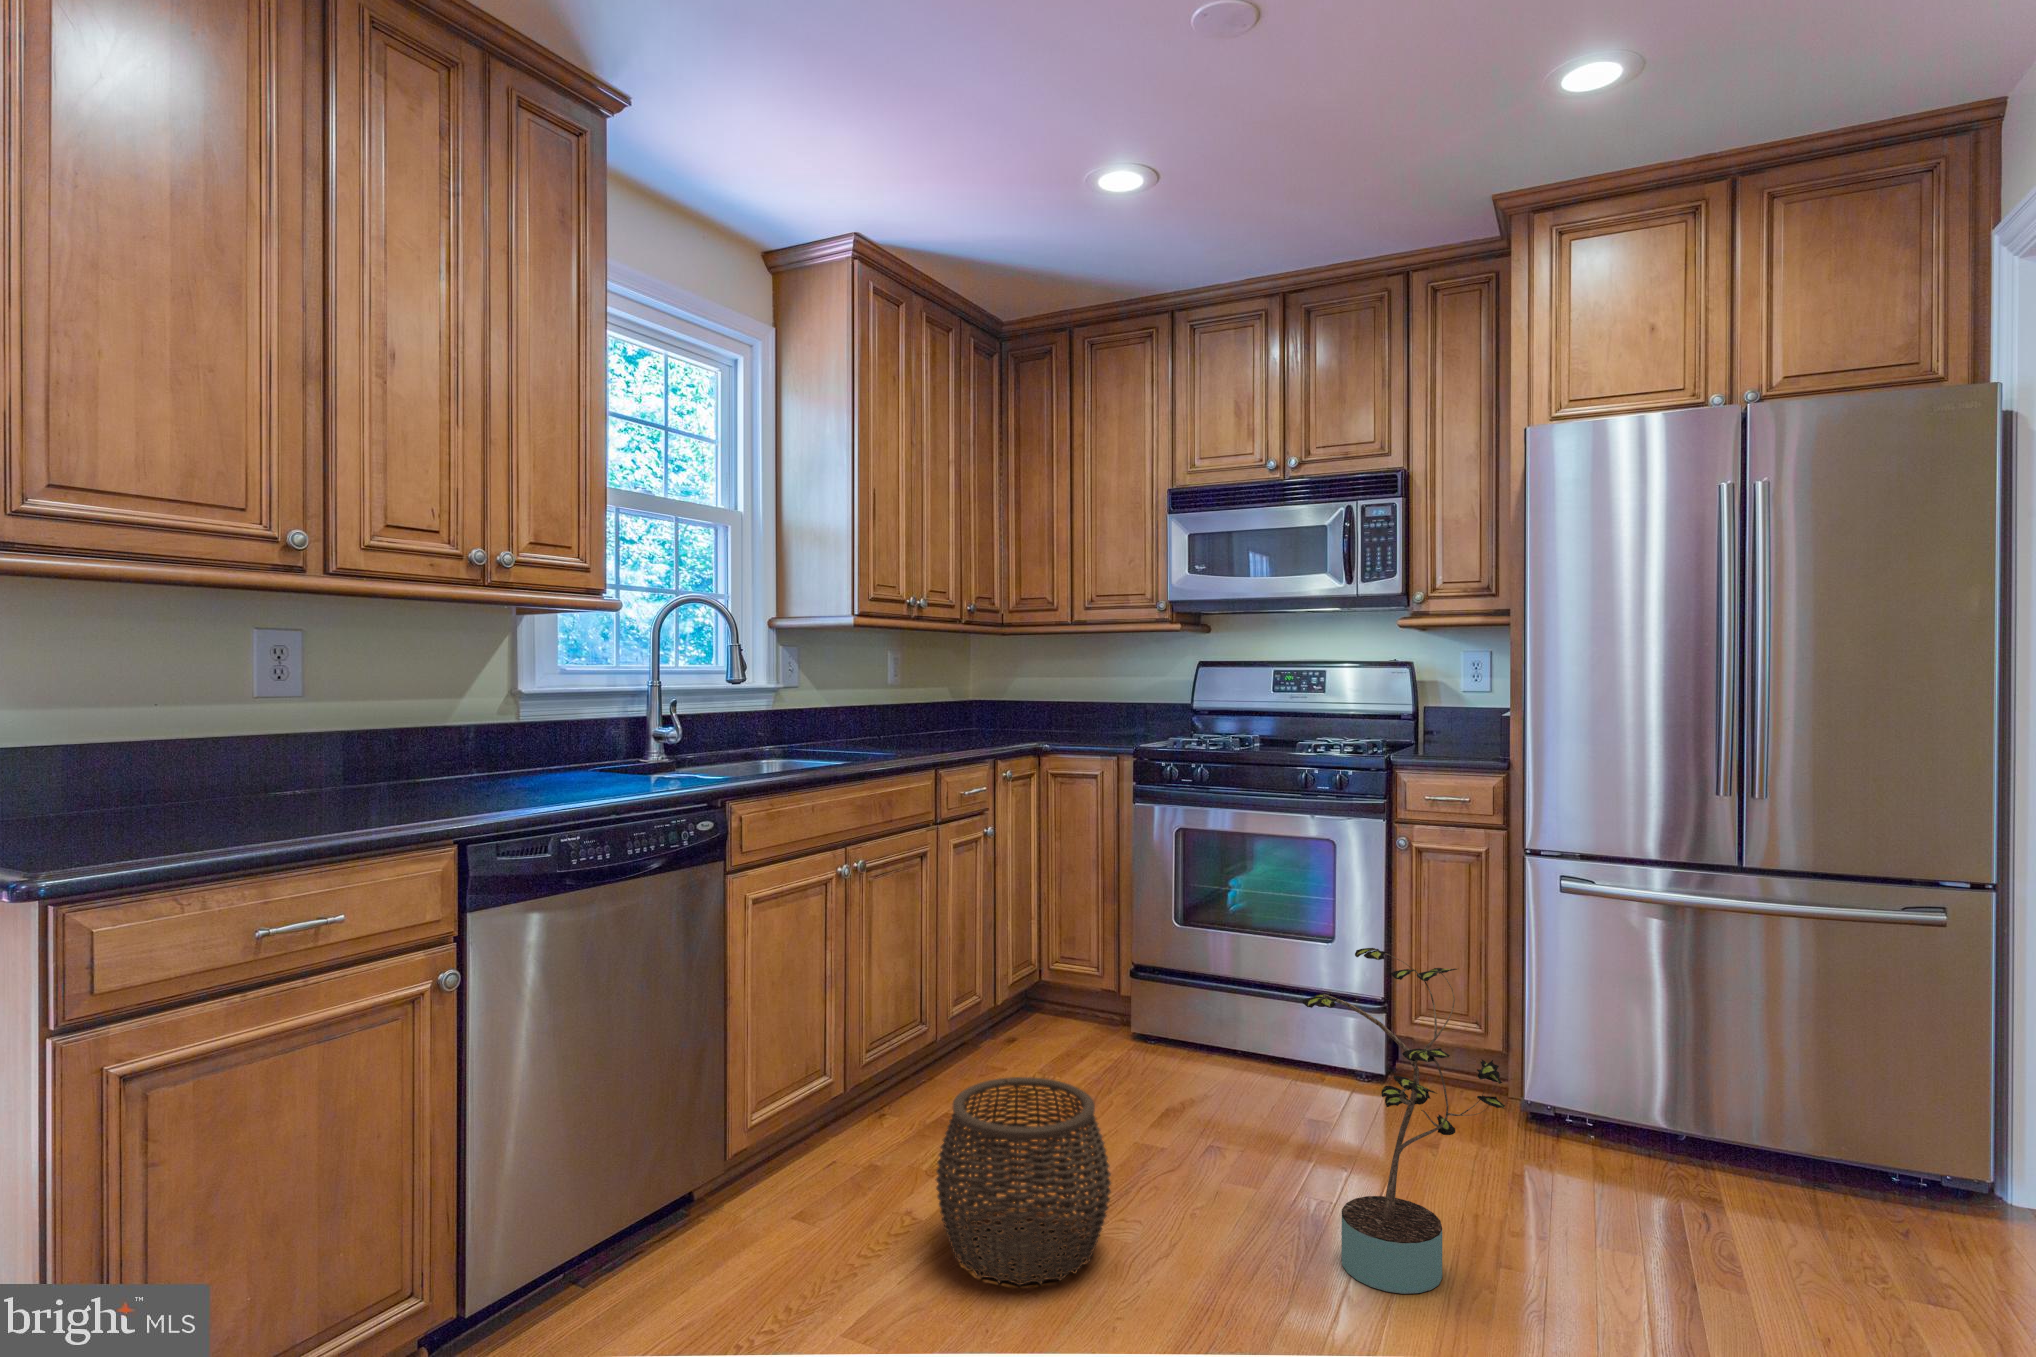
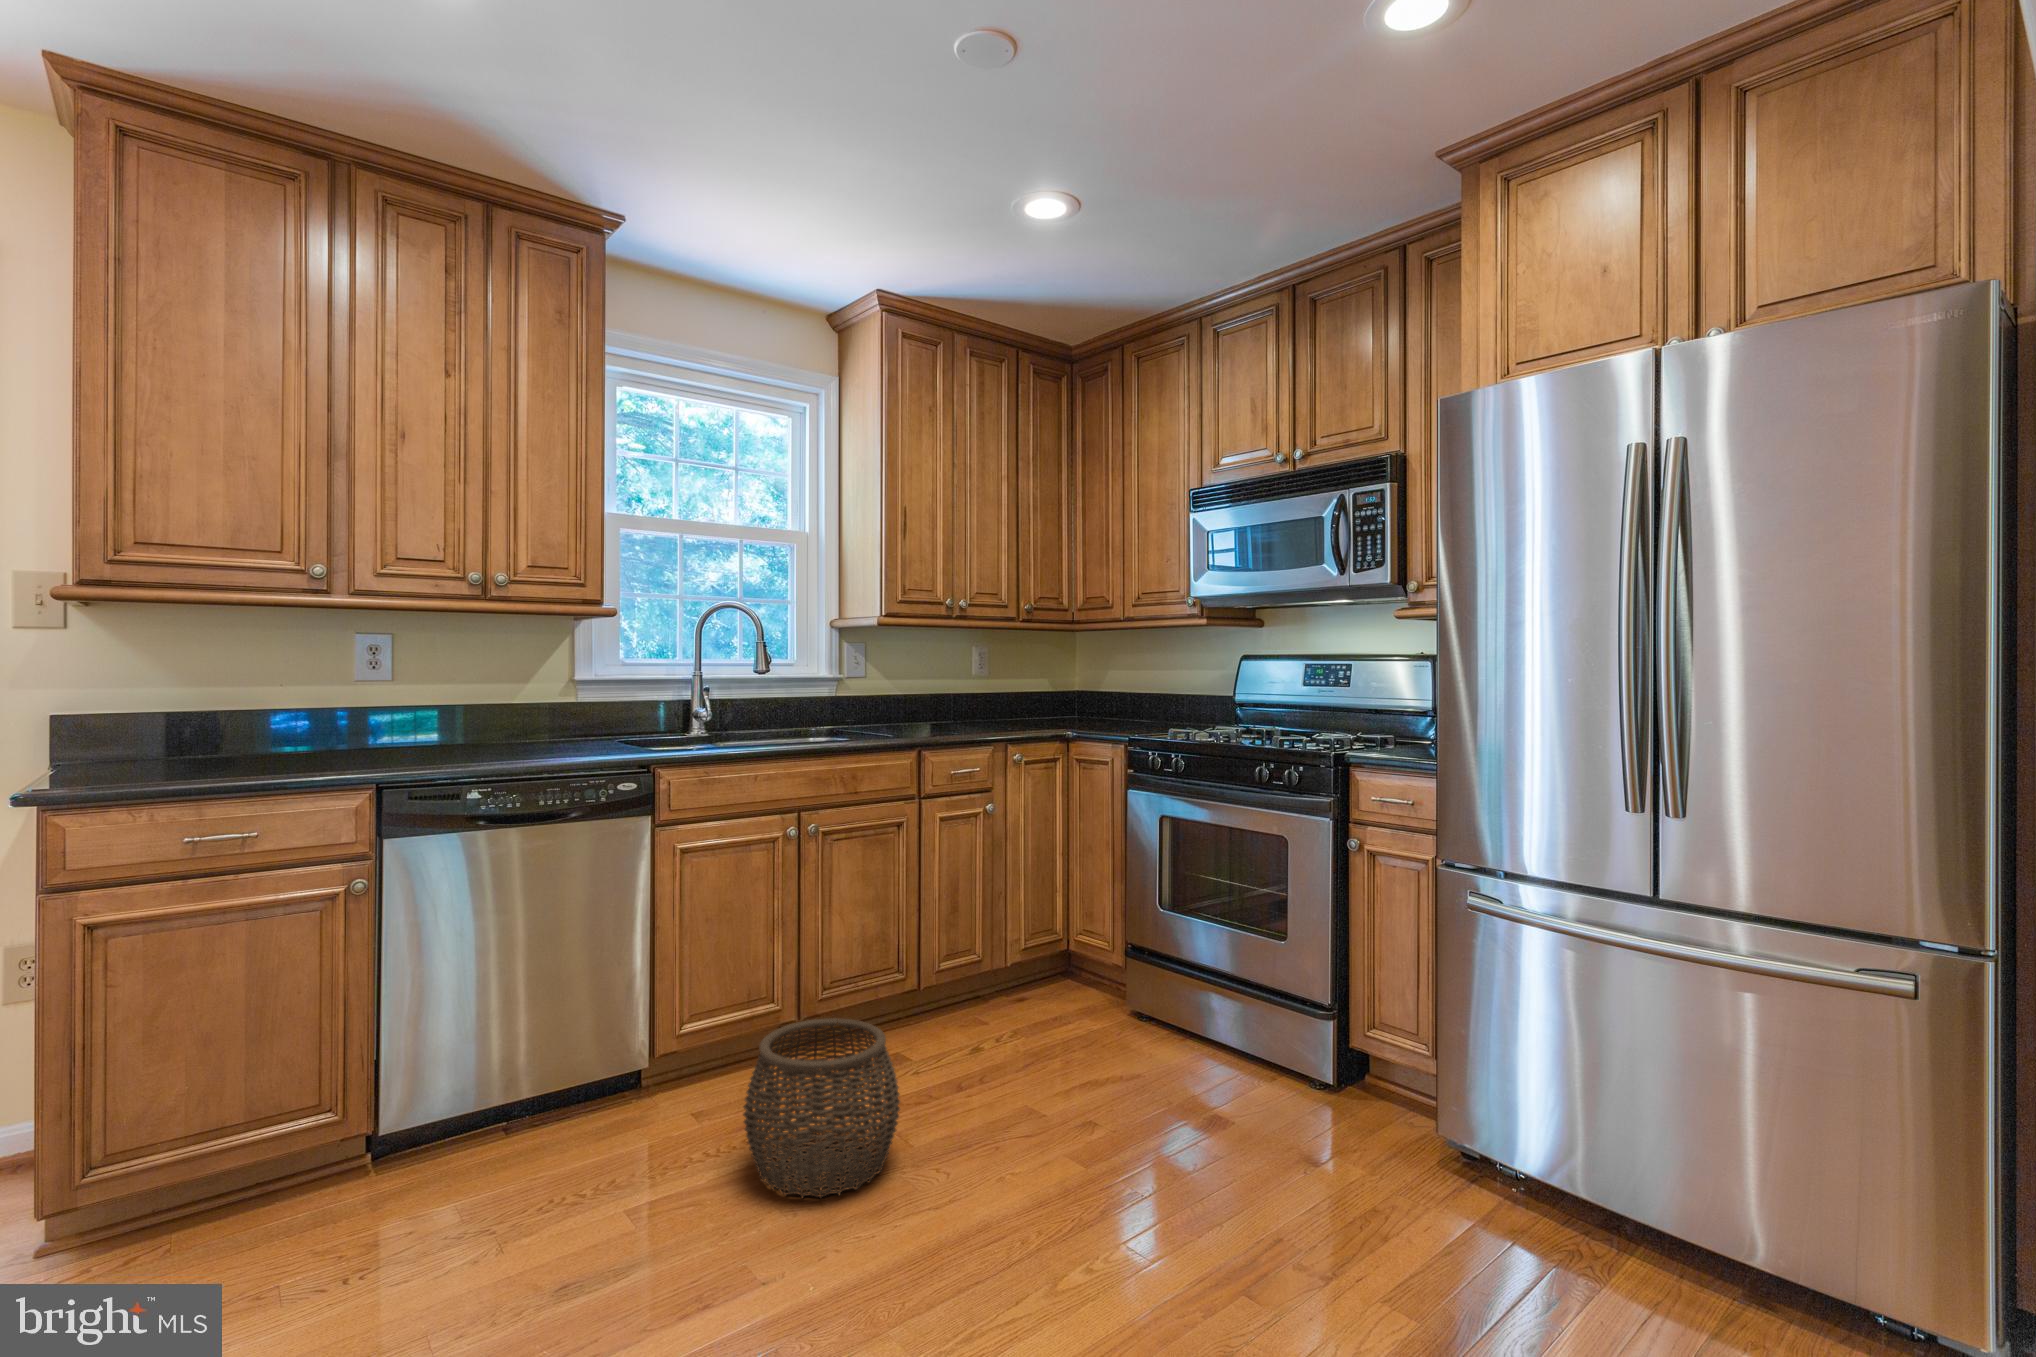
potted plant: present [1302,948,1505,1294] -> none [1029,937,1207,1280]

